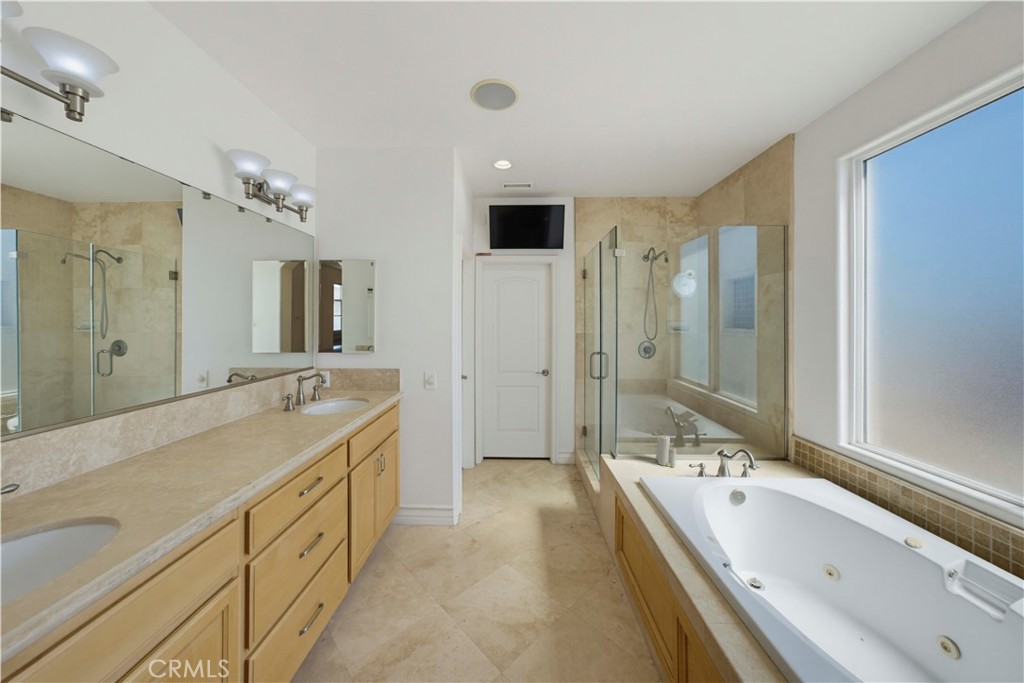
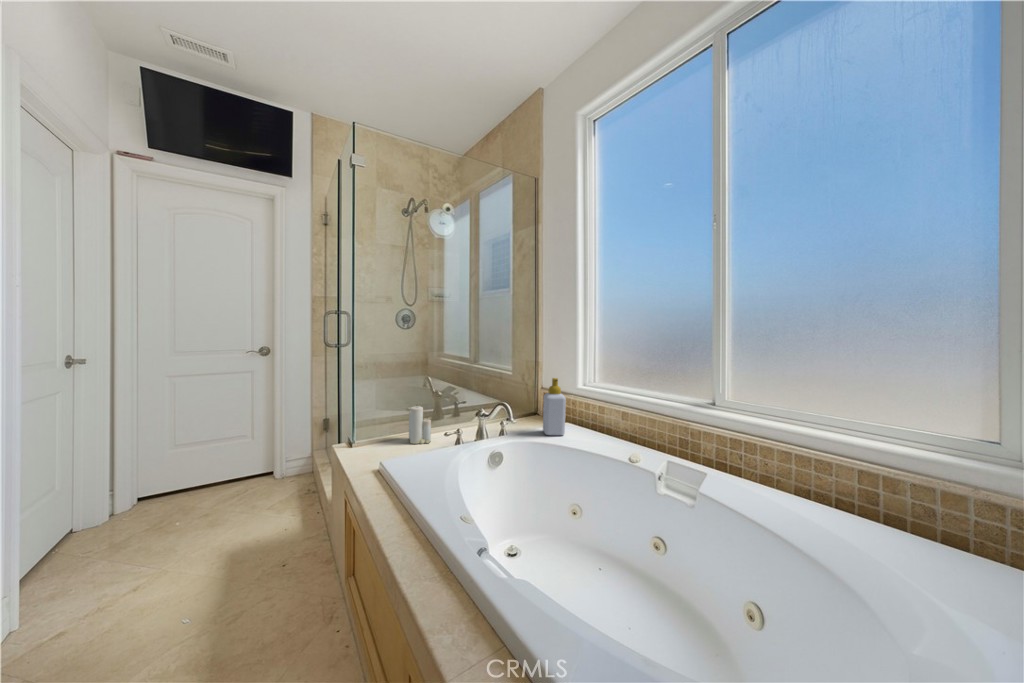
soap bottle: none [793,435,824,493] -> present [543,378,566,435]

